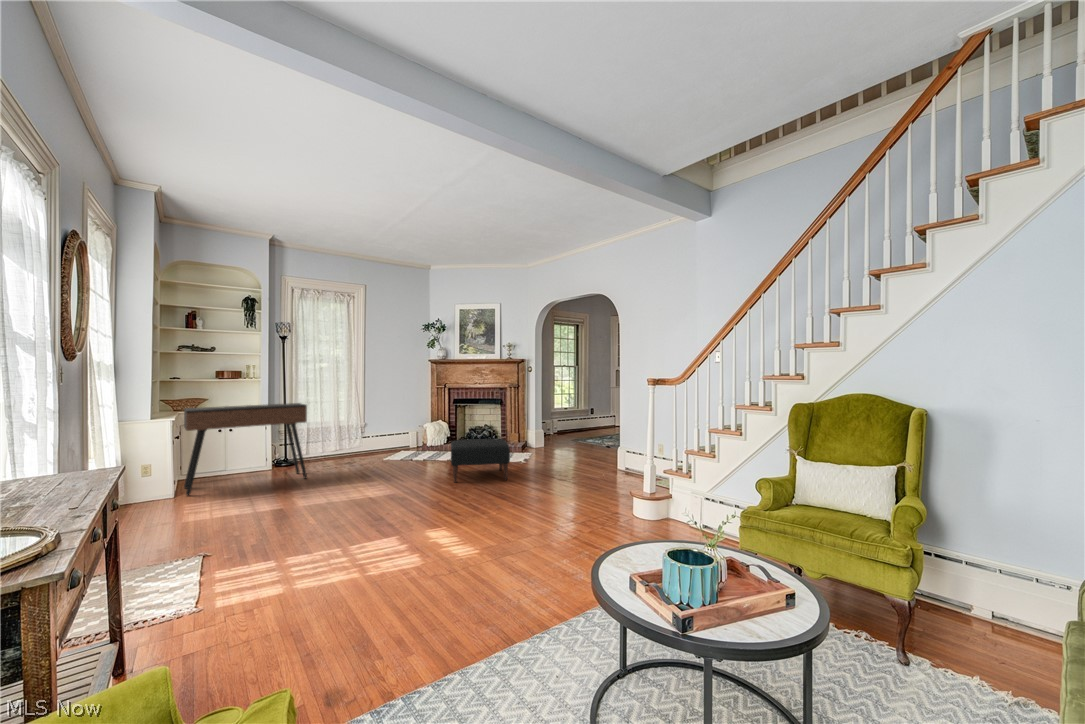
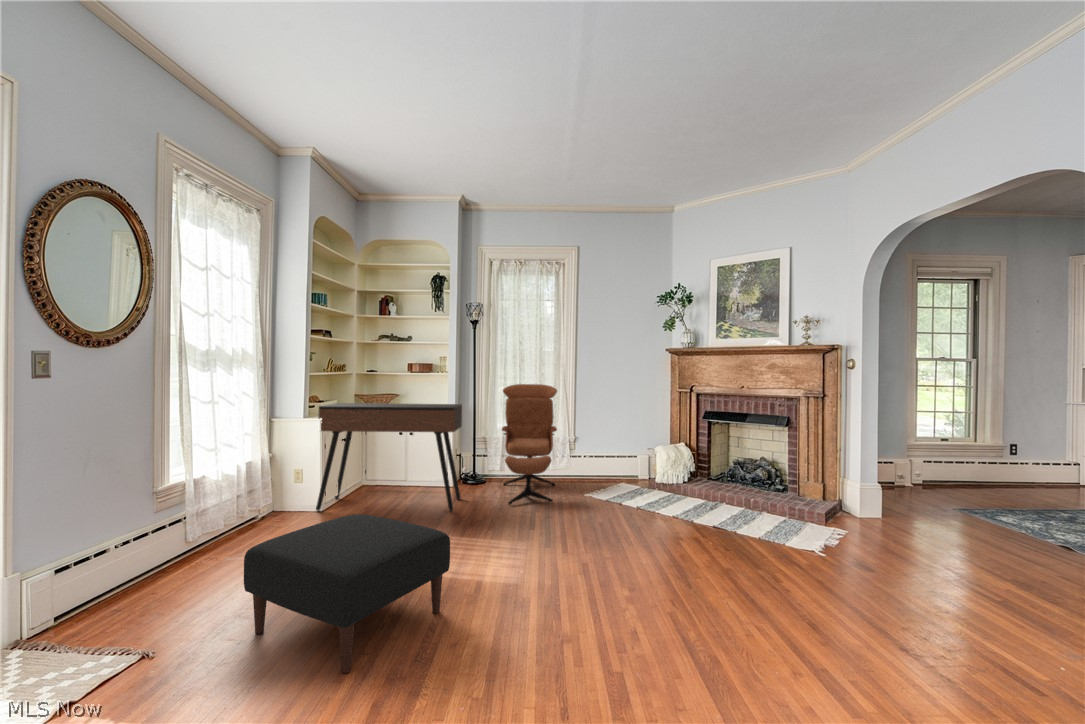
lounge chair: none [312,386,371,470] -> present [502,384,557,505]
ottoman: present [451,439,510,482] -> present [244,514,450,673]

